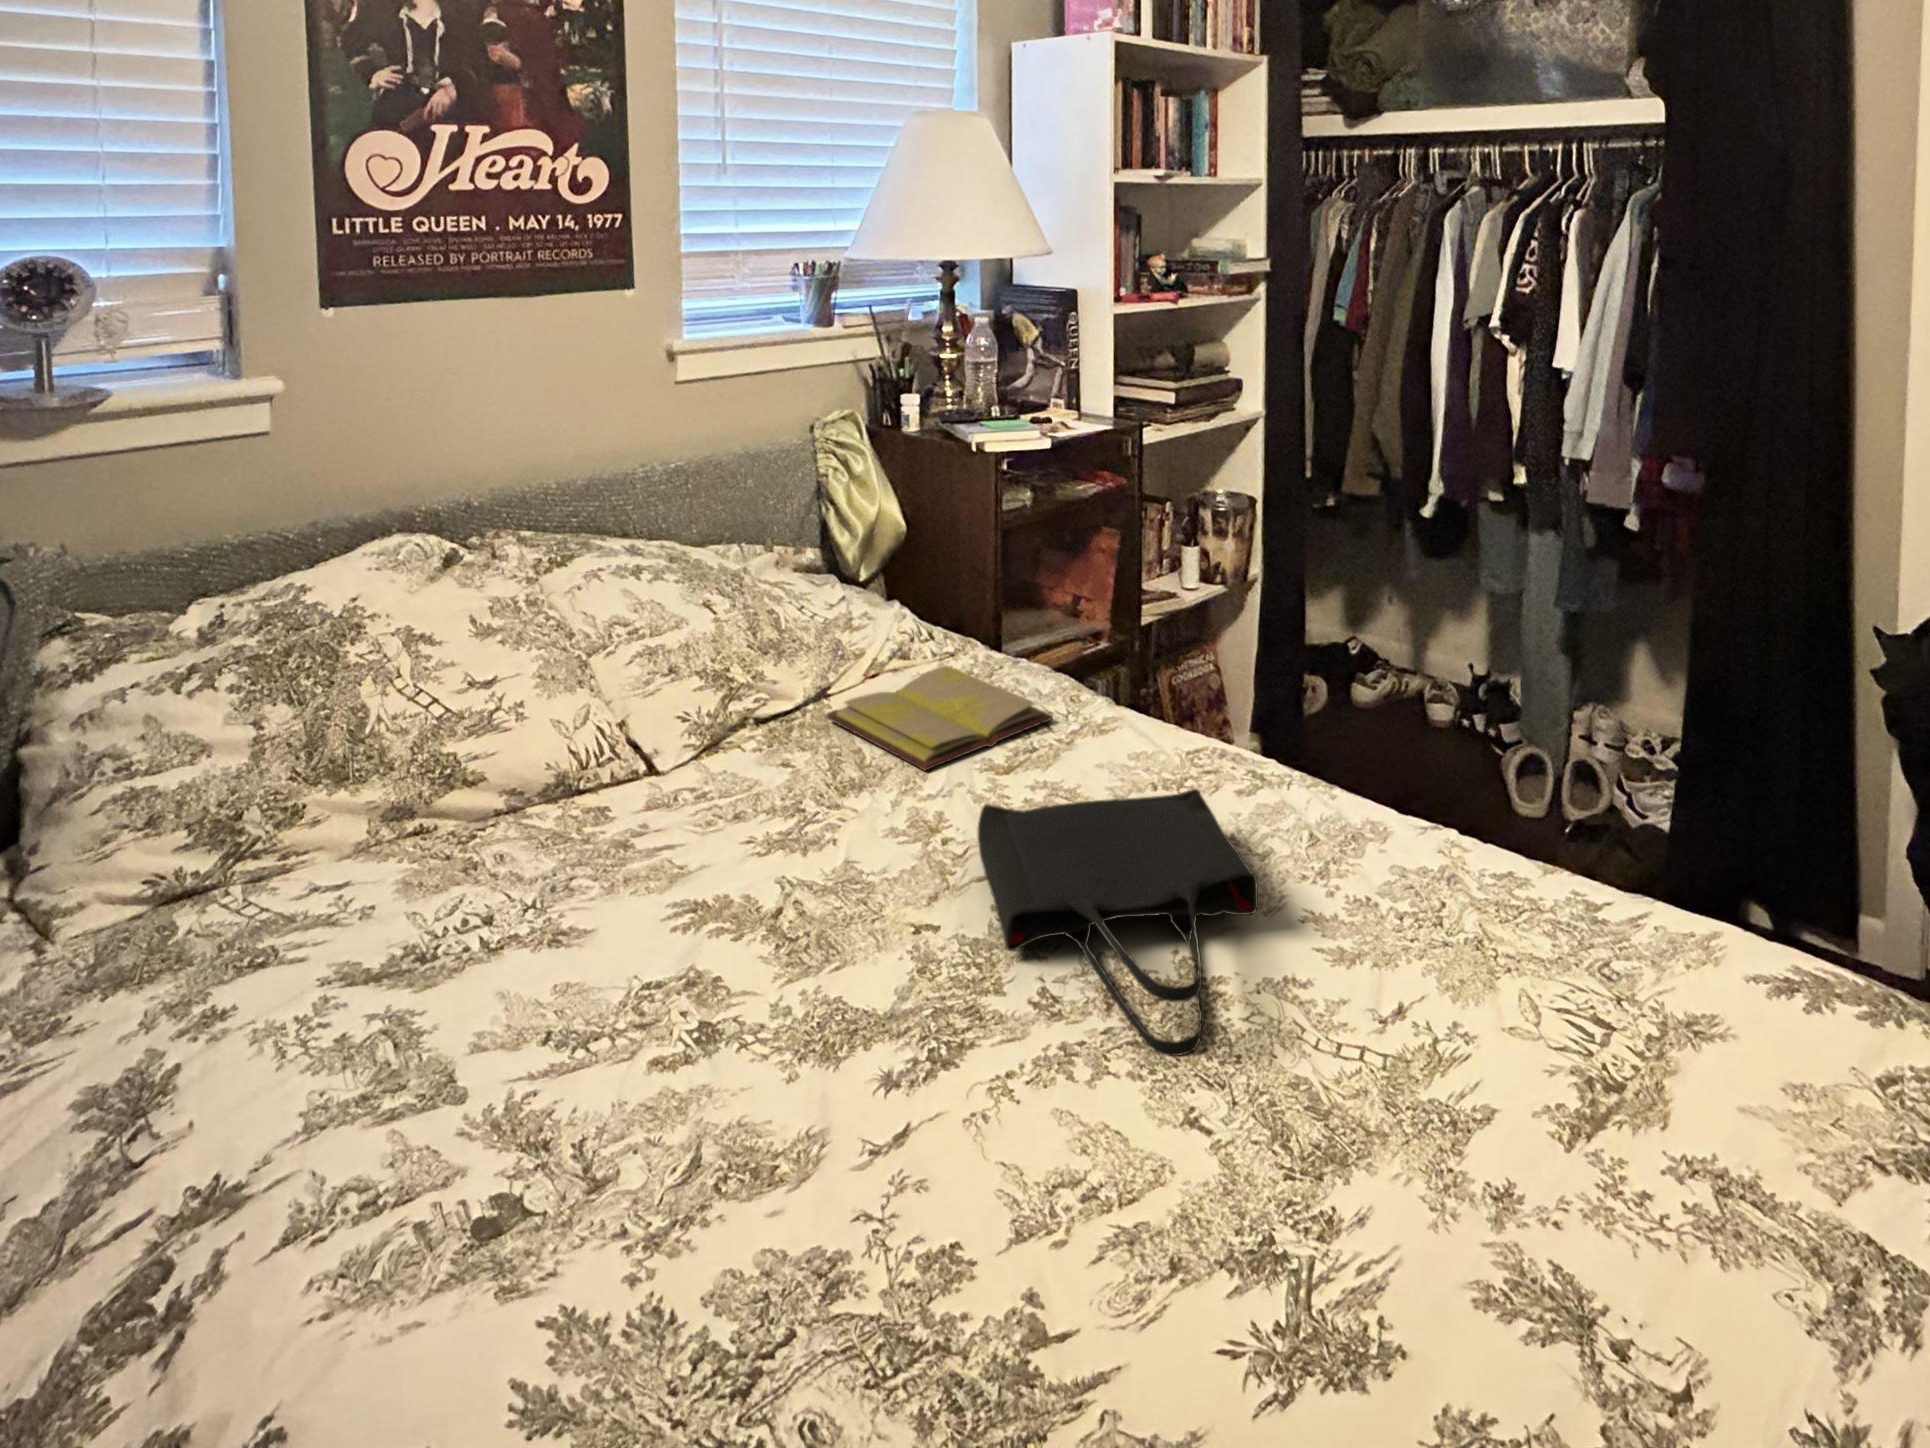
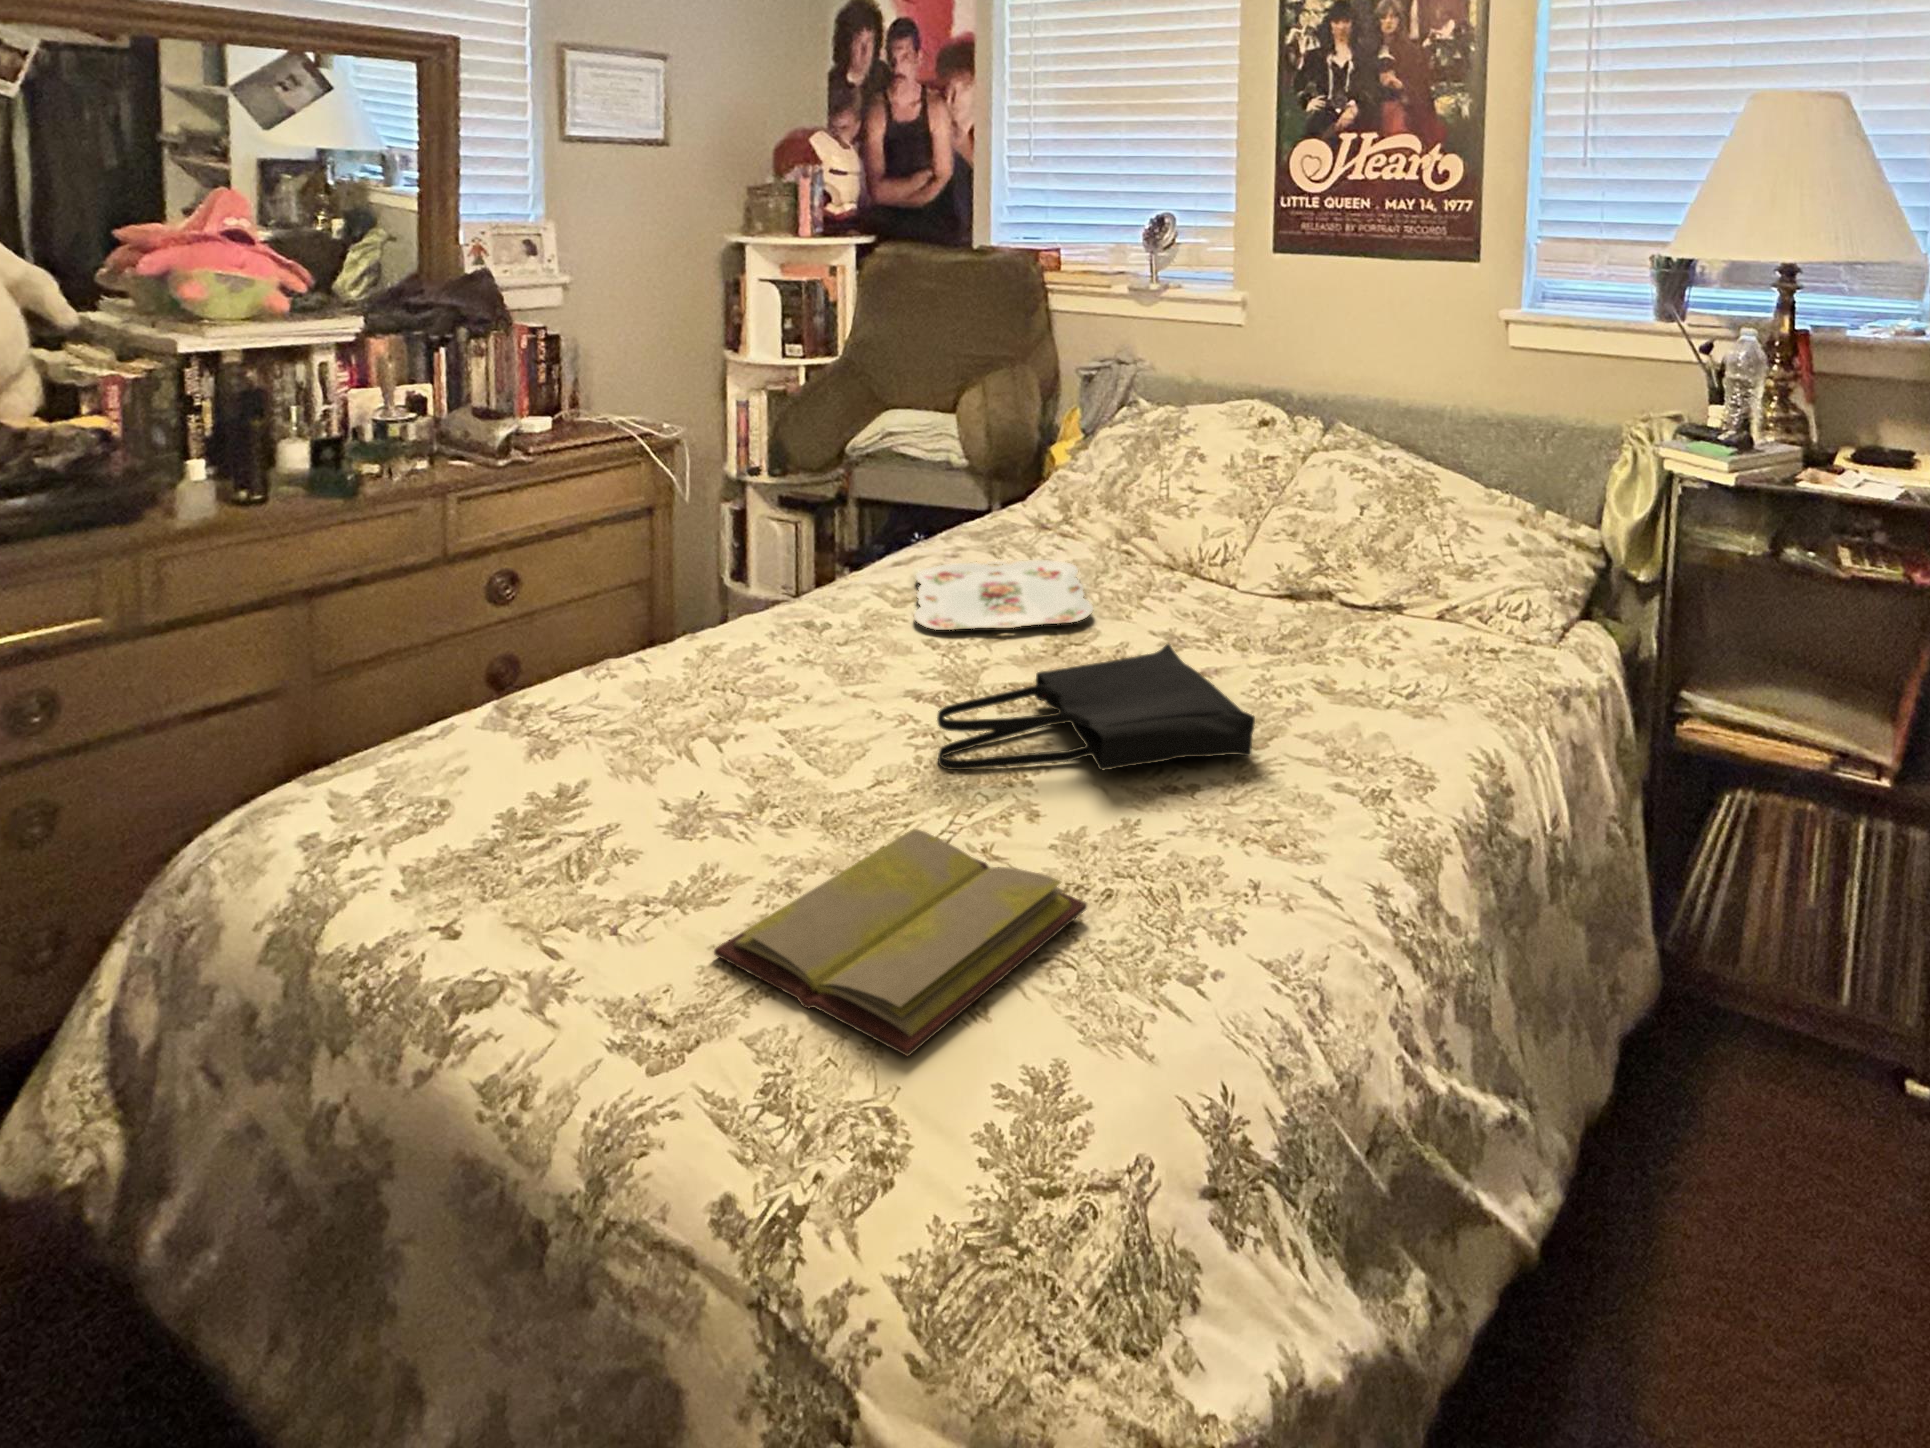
diary: present [826,665,1053,770] -> present [714,829,1087,1056]
serving tray: none [283,868,739,1062] -> present [914,559,1093,630]

